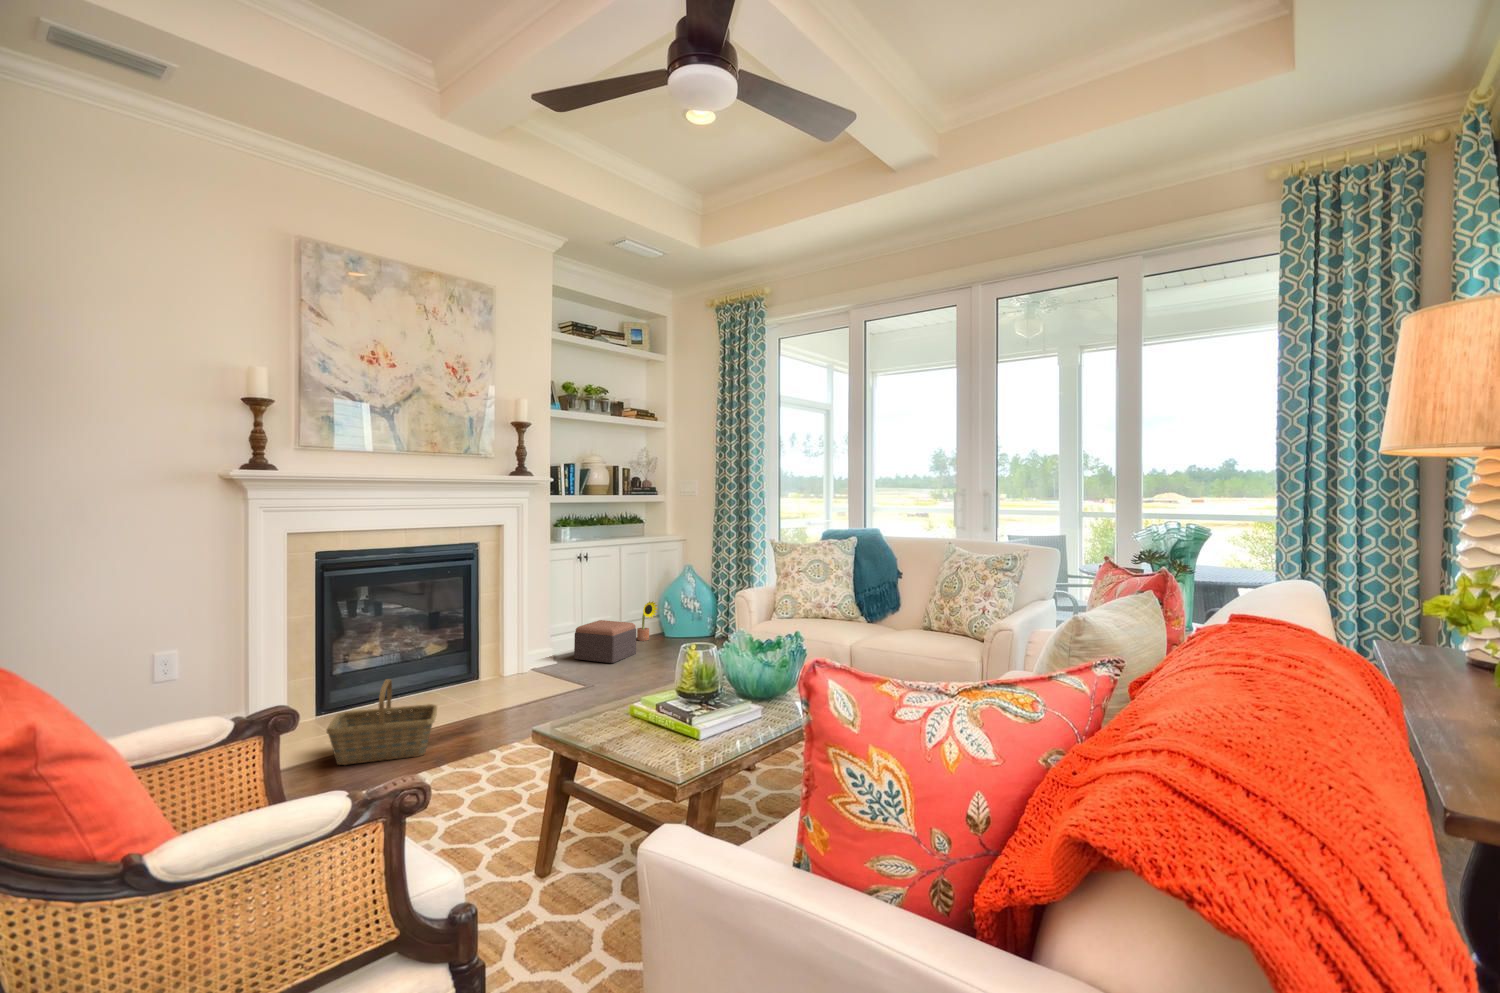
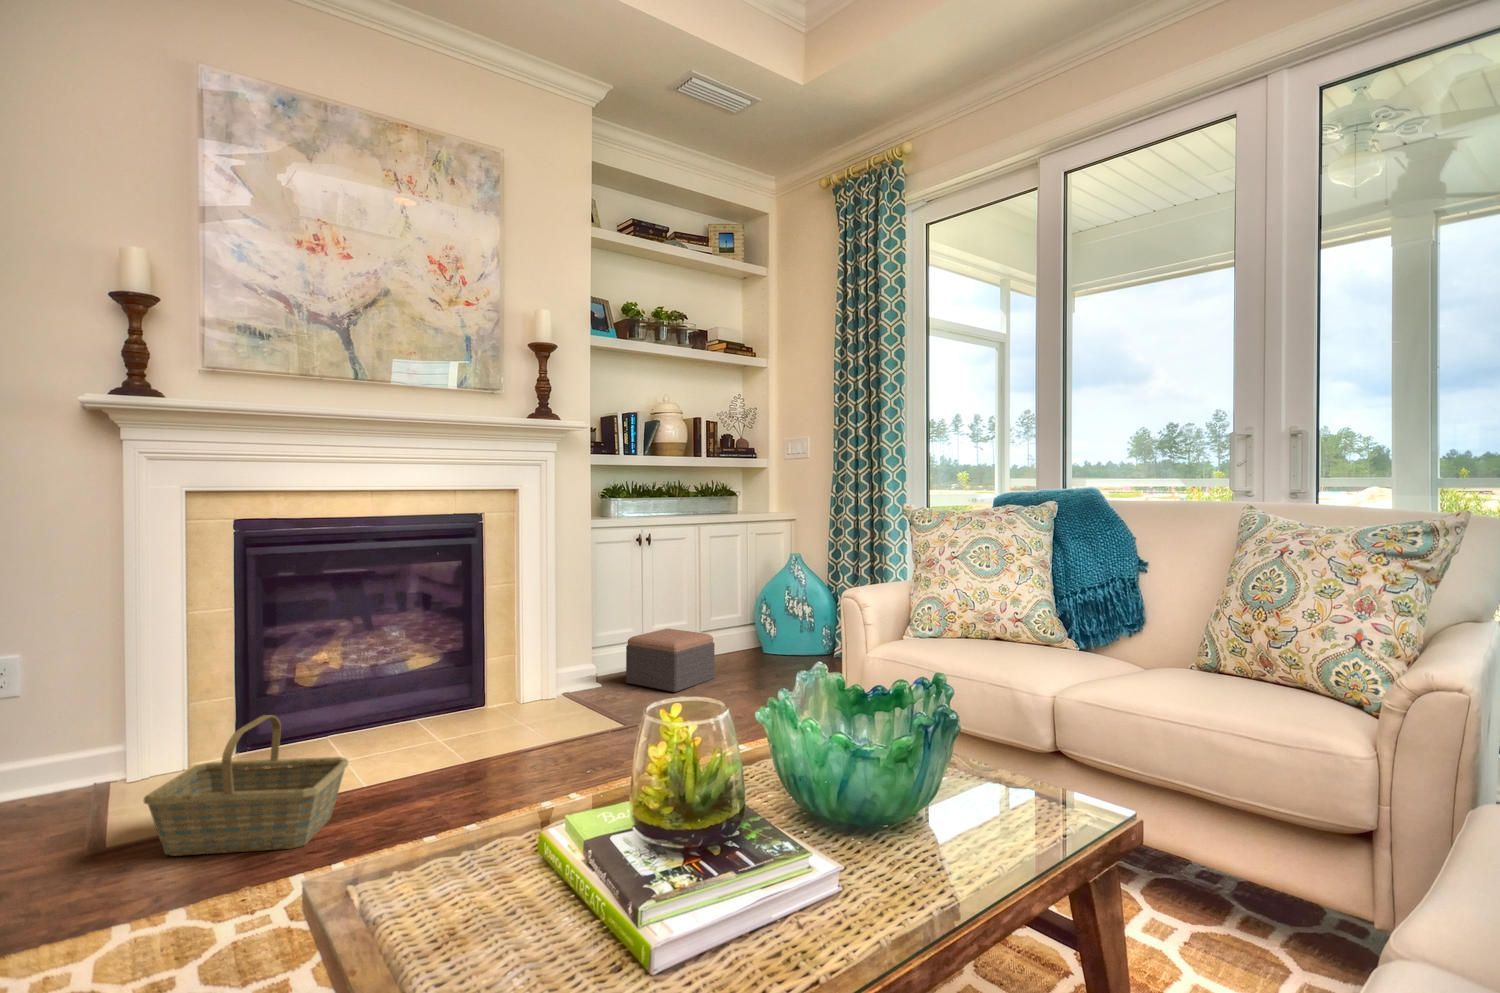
decorative plant: present [637,601,658,641] -> none [724,603,753,659]

